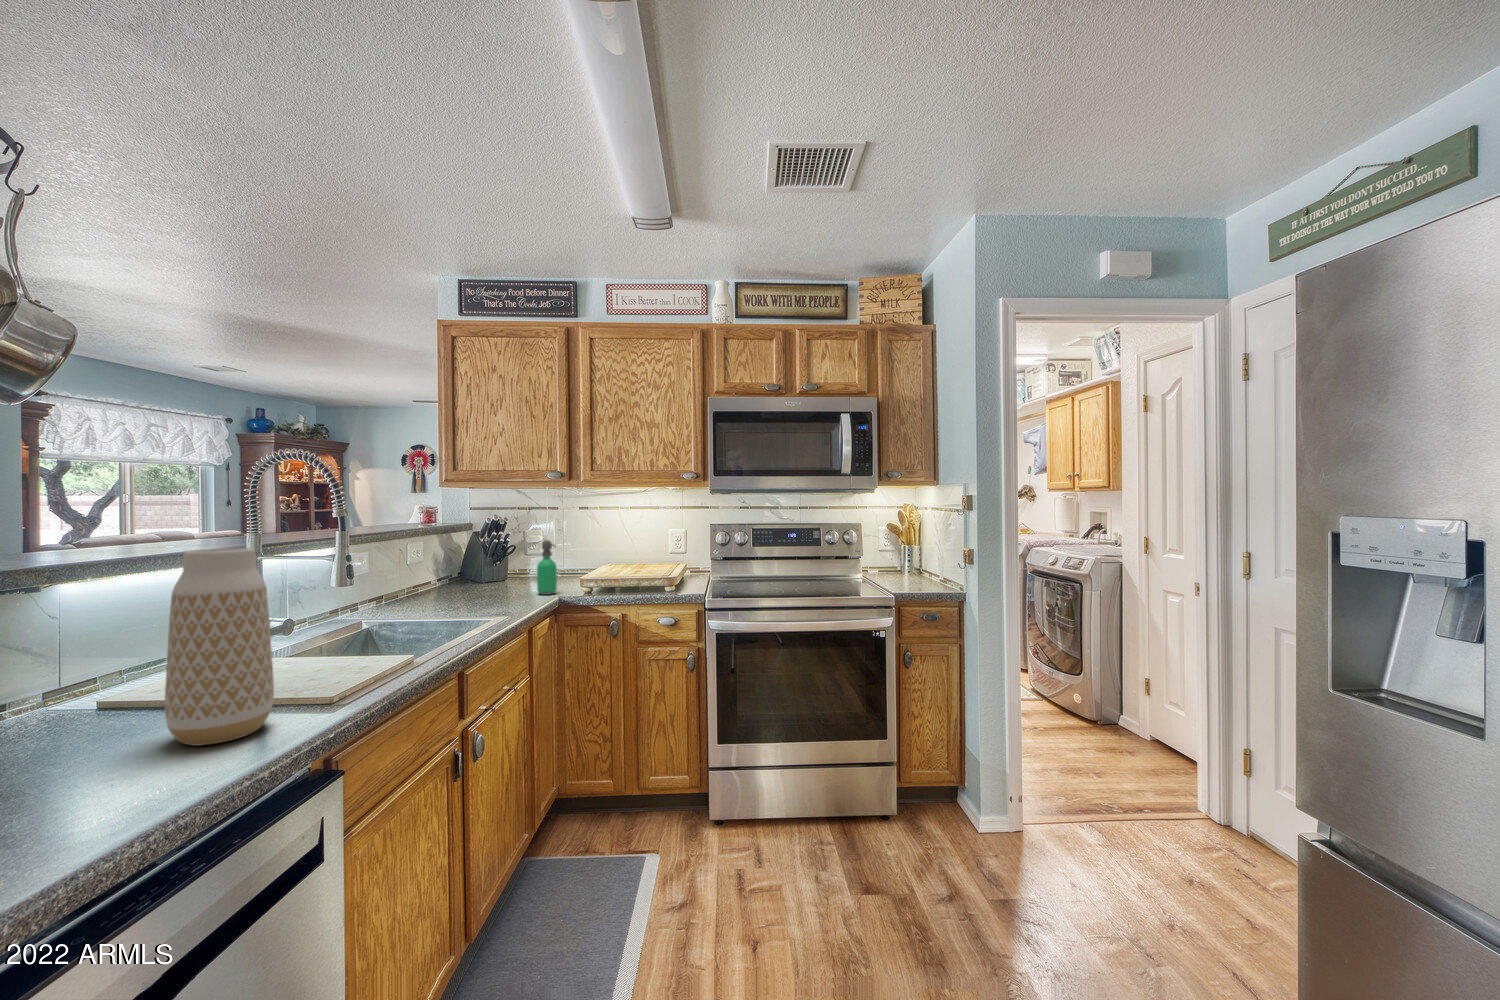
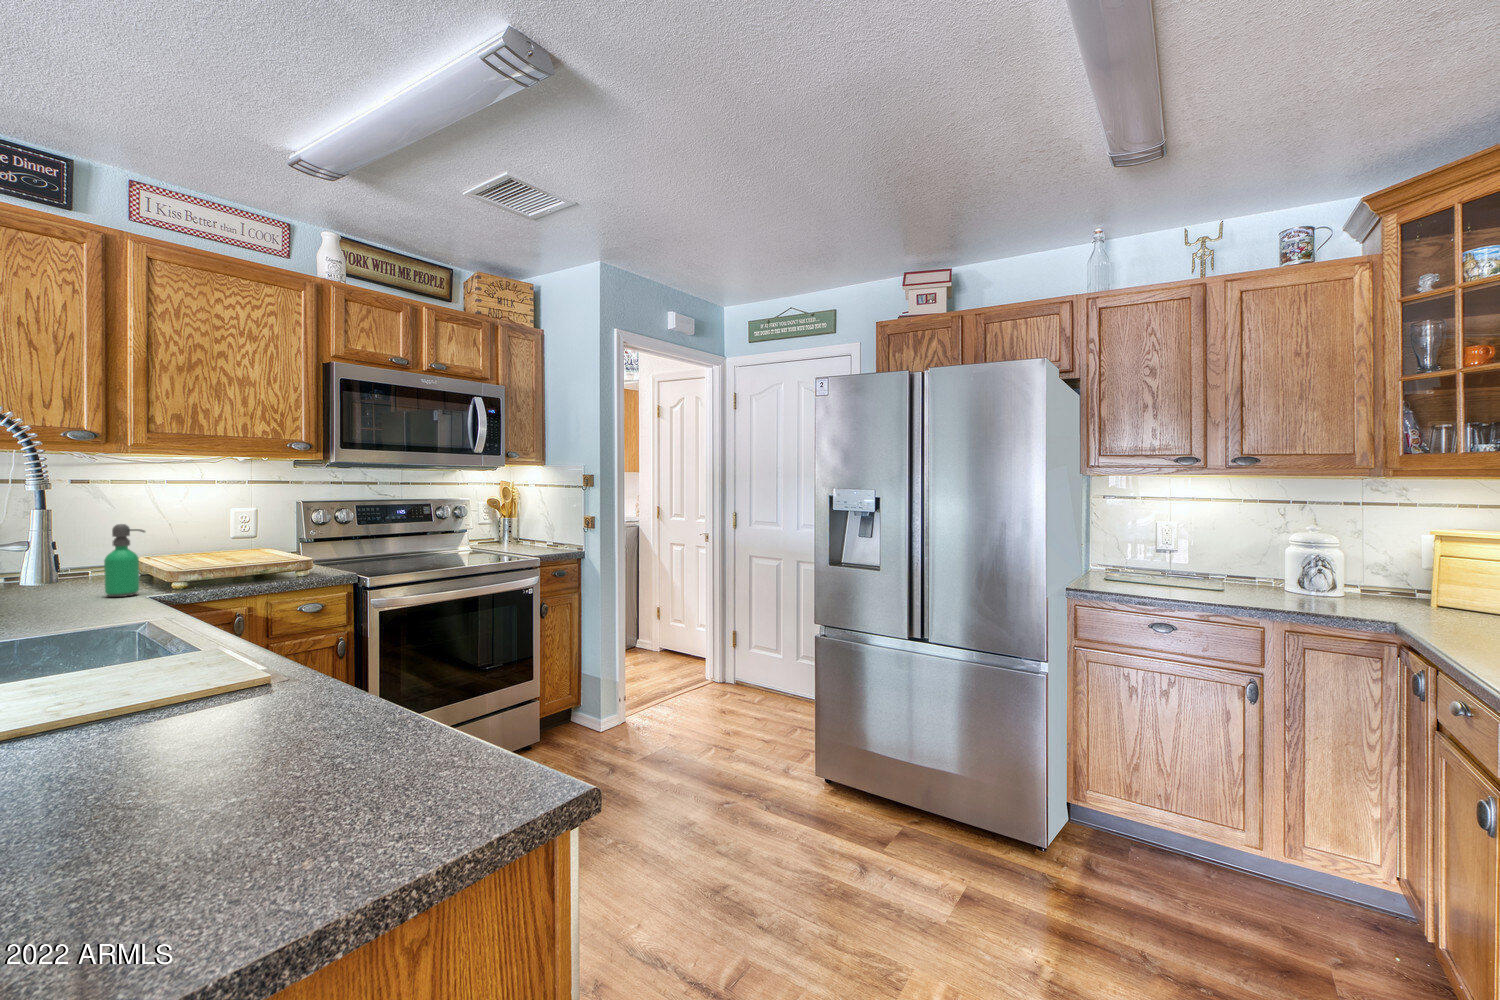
vase: present [165,548,274,746] -> none [214,513,321,718]

